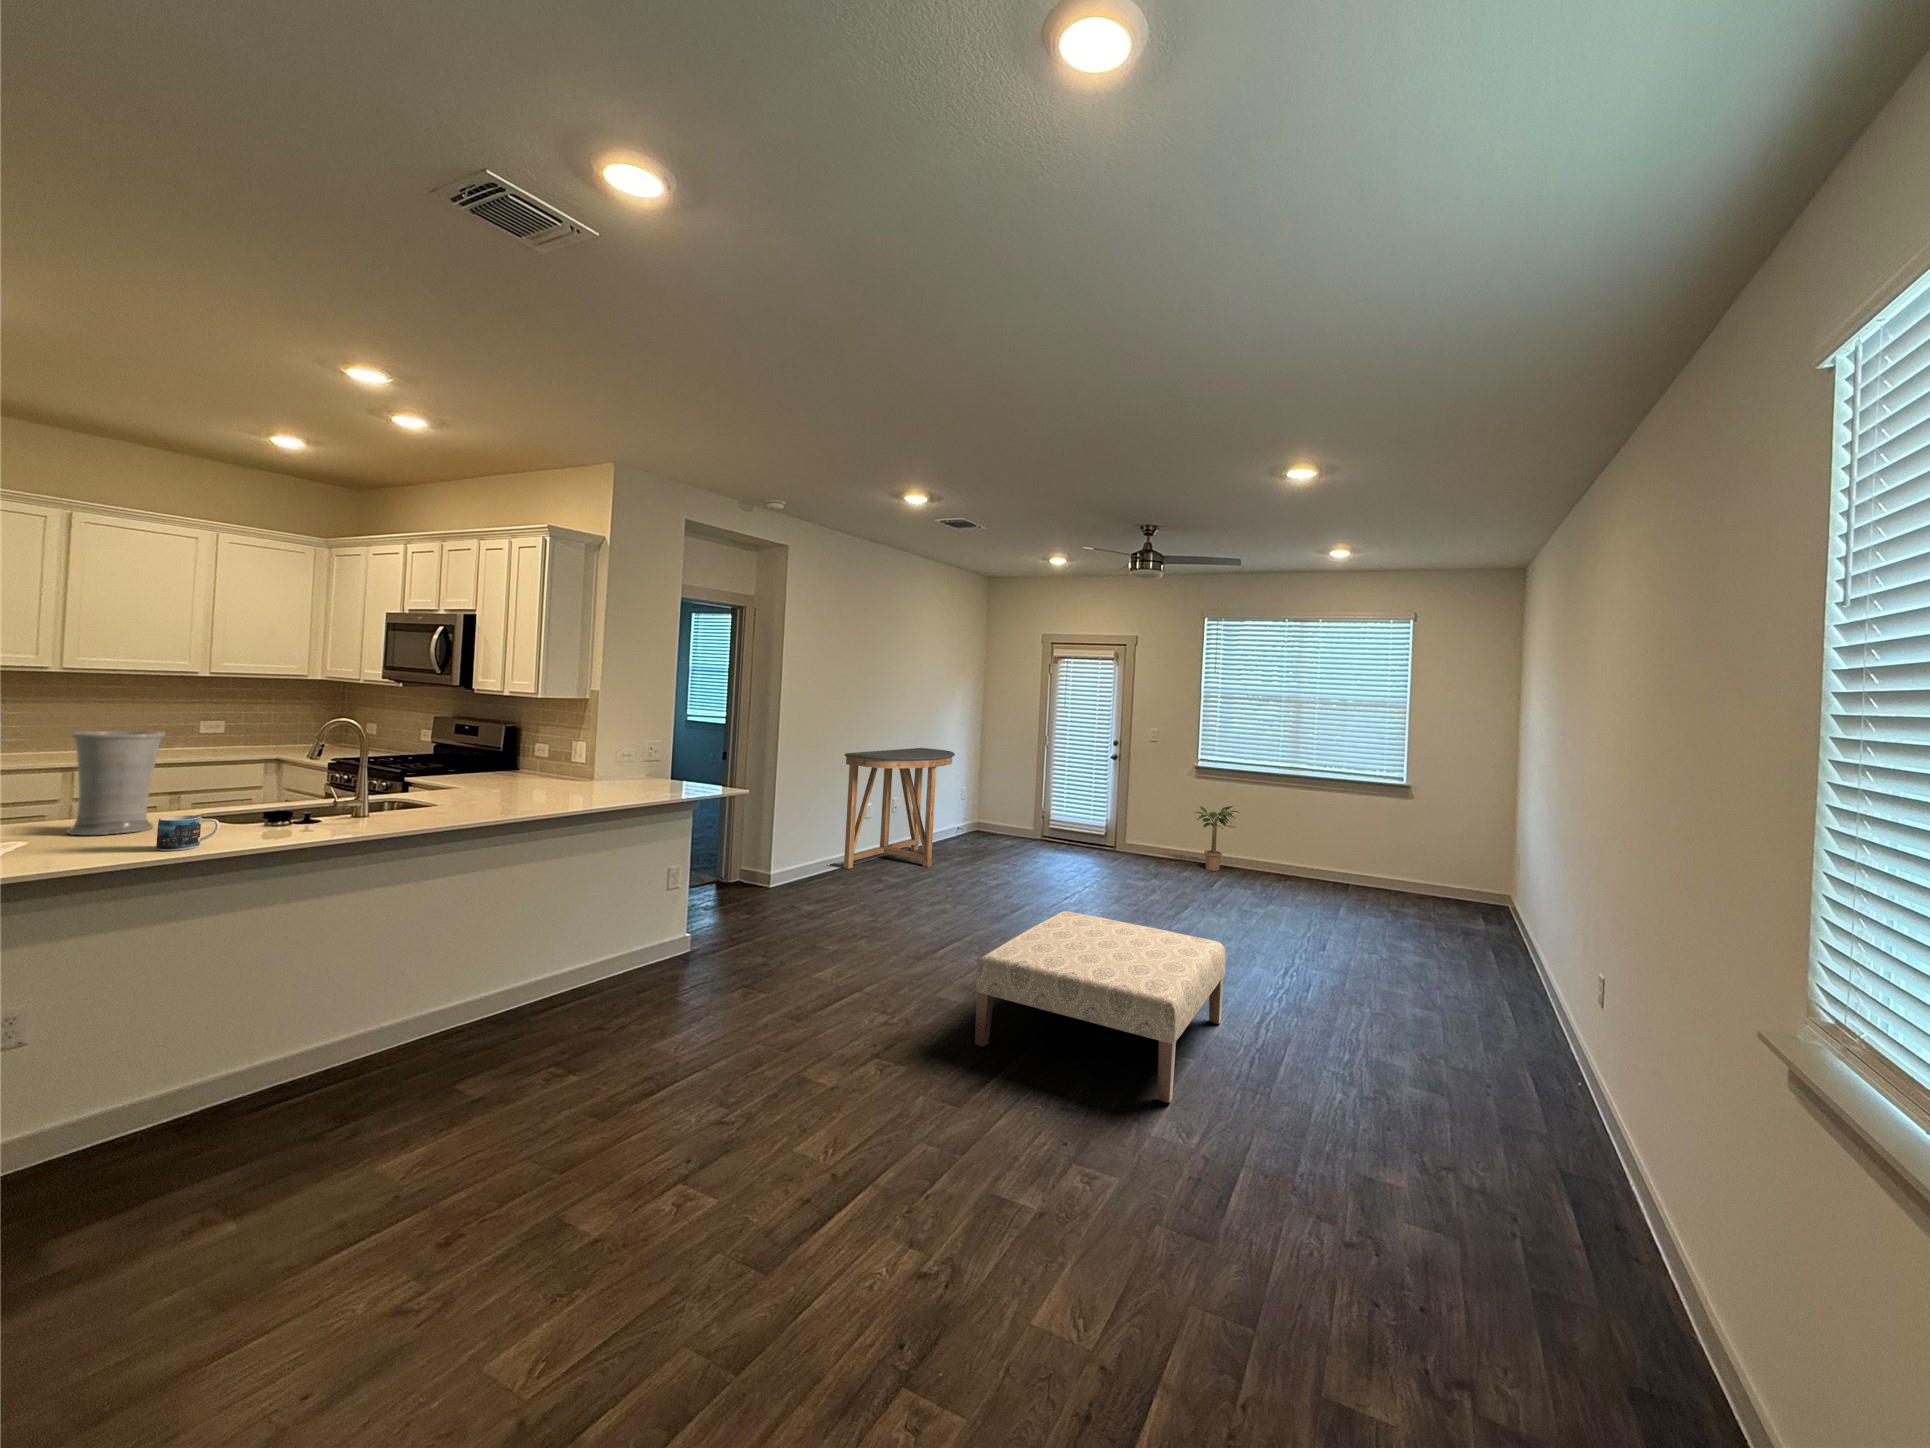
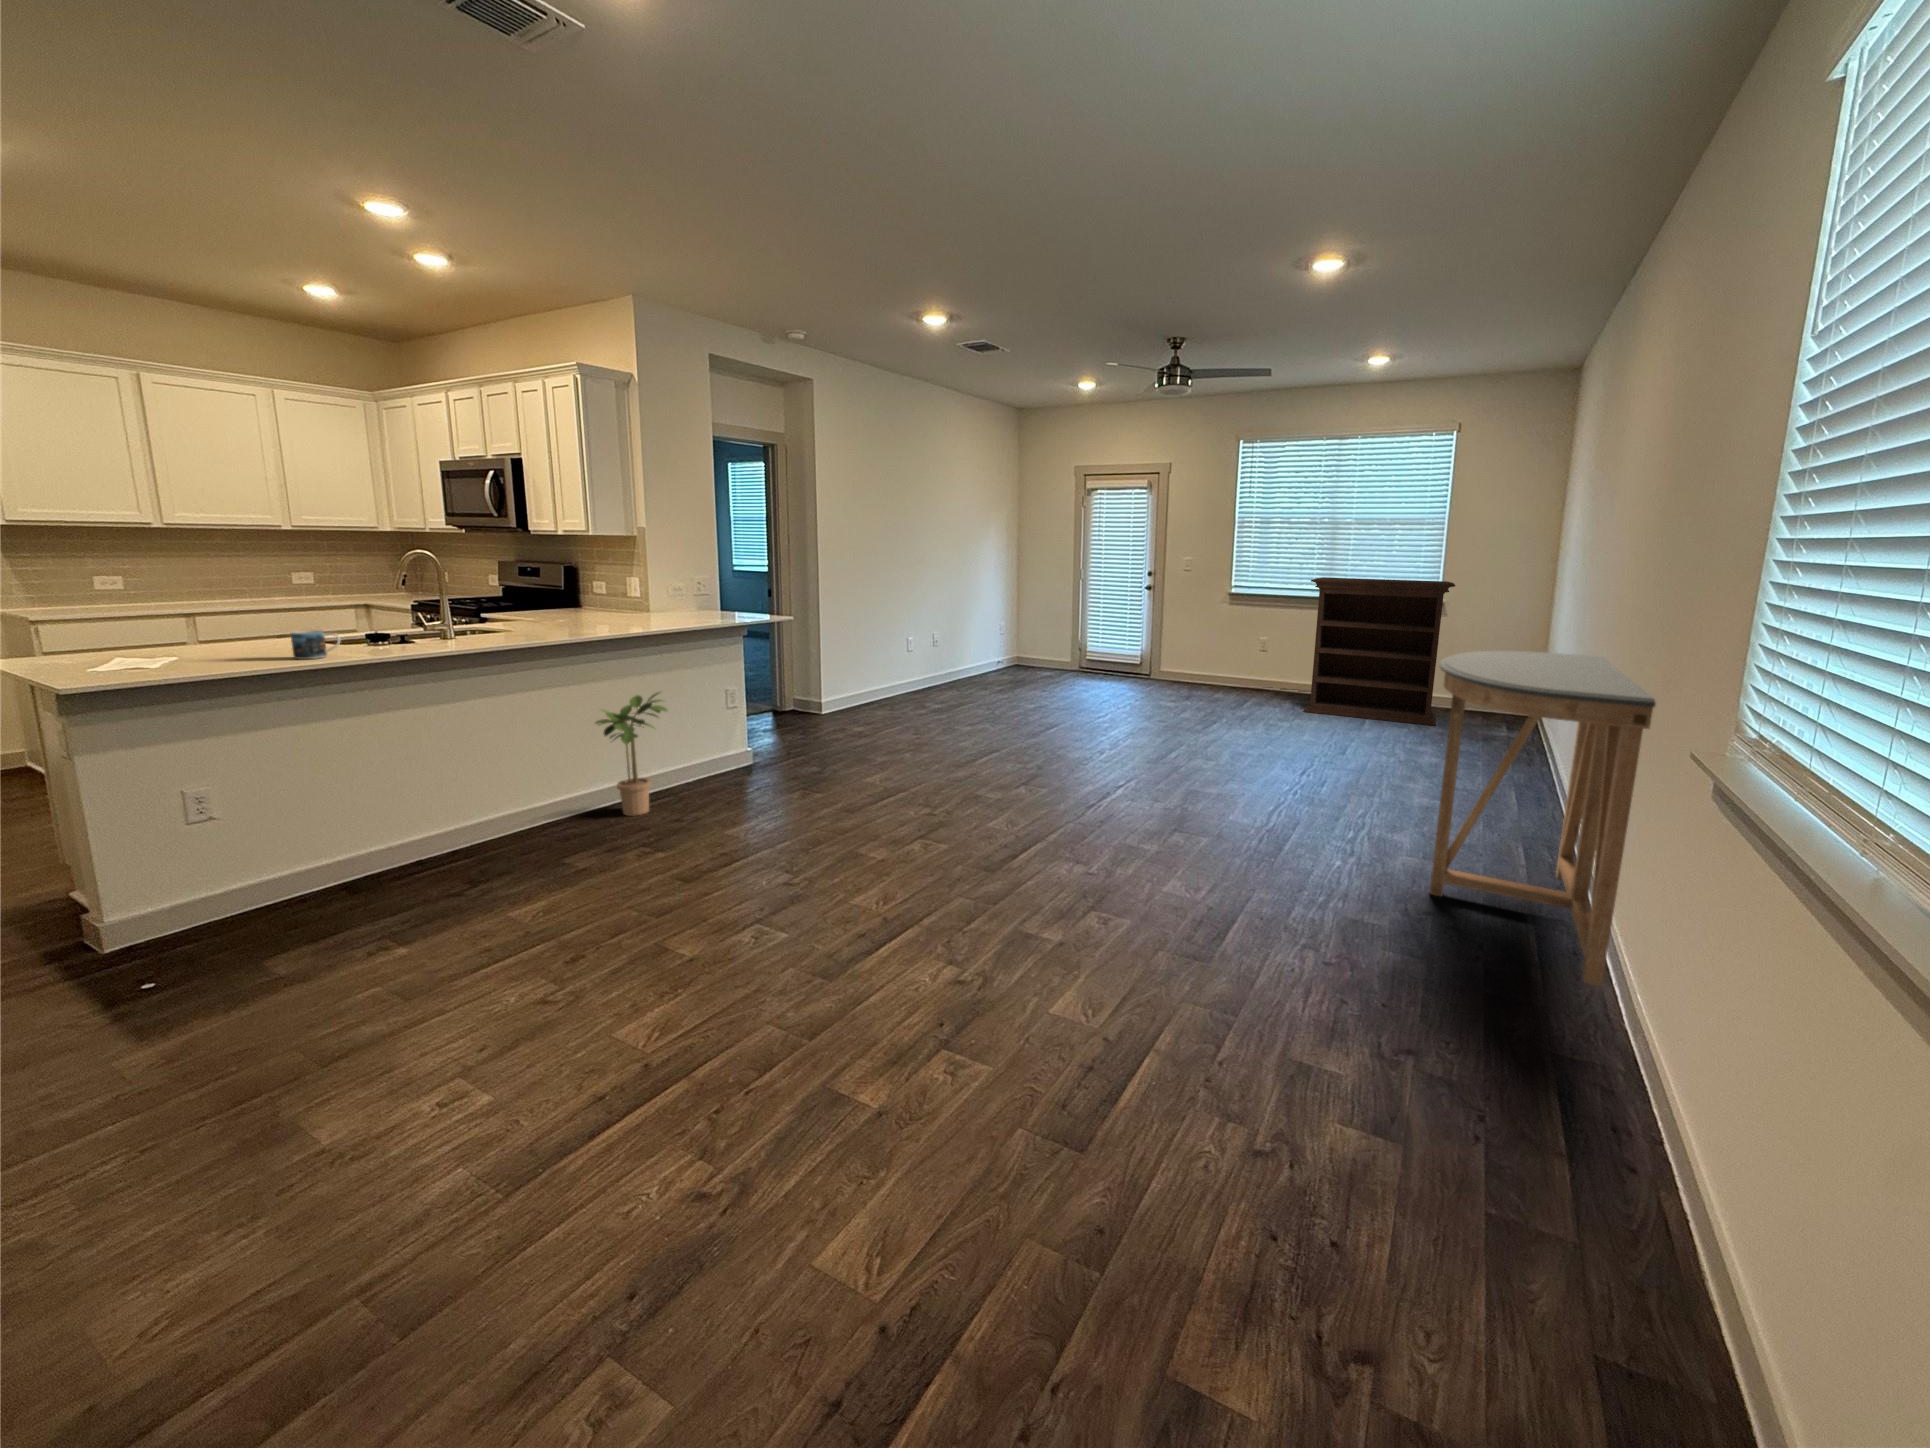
vase: present [67,731,165,835] -> none [200,563,285,651]
console table: present [844,748,955,869] -> present [1430,651,1655,986]
bookshelf: none [1274,755,1420,913] -> present [1304,577,1455,726]
potted plant: present [1195,806,1239,871] -> present [595,693,667,816]
ottoman: present [975,911,1226,1103] -> none [1006,718,1240,866]

